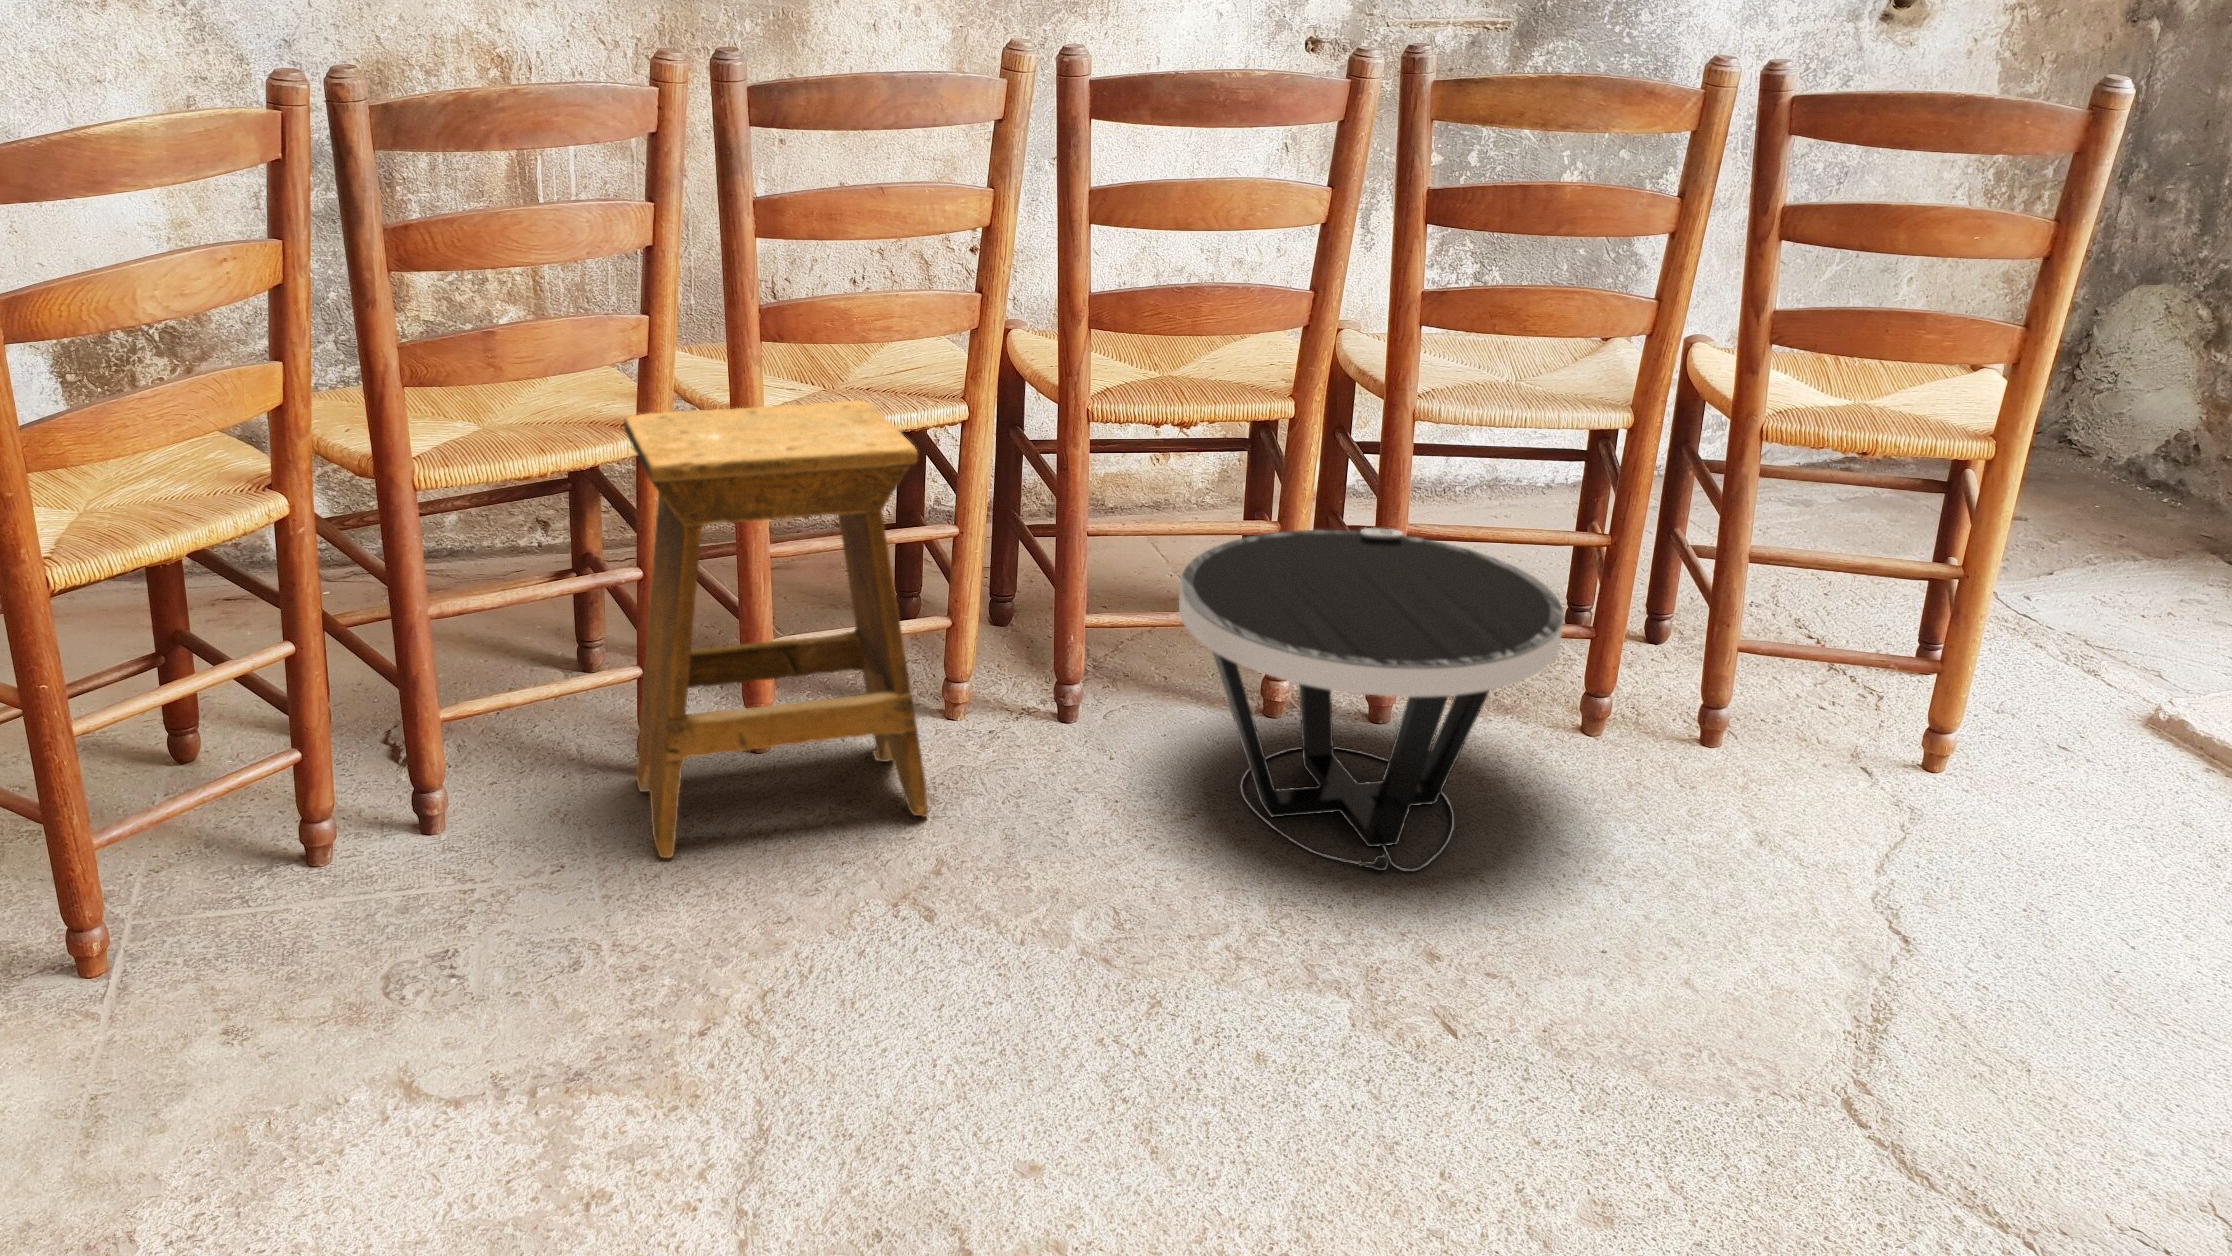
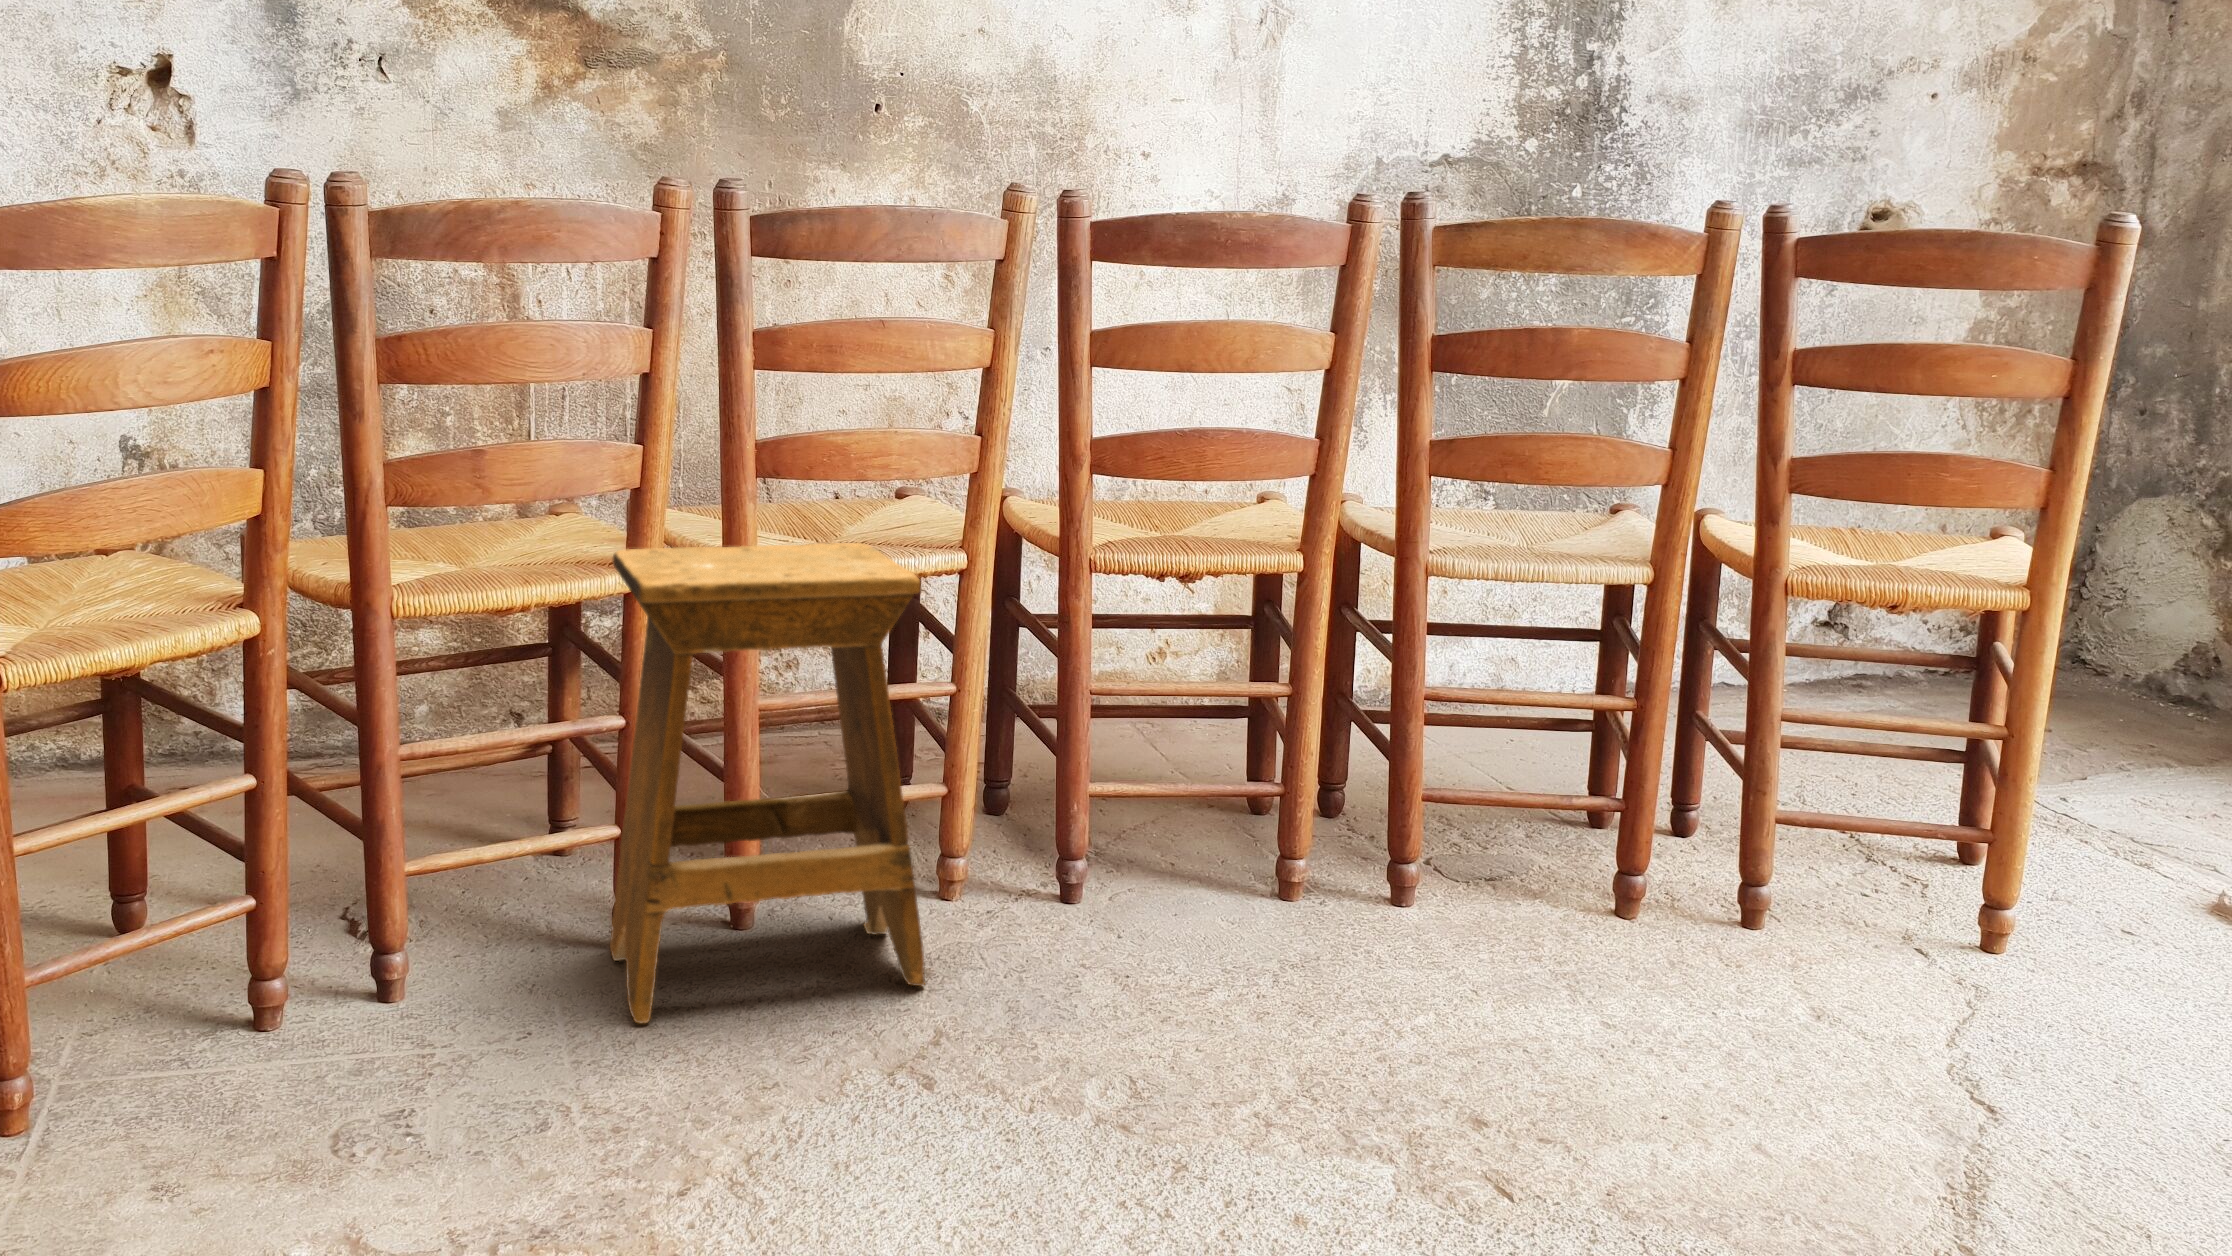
side table: present [1179,528,1564,872] -> none [1192,688,1602,1043]

